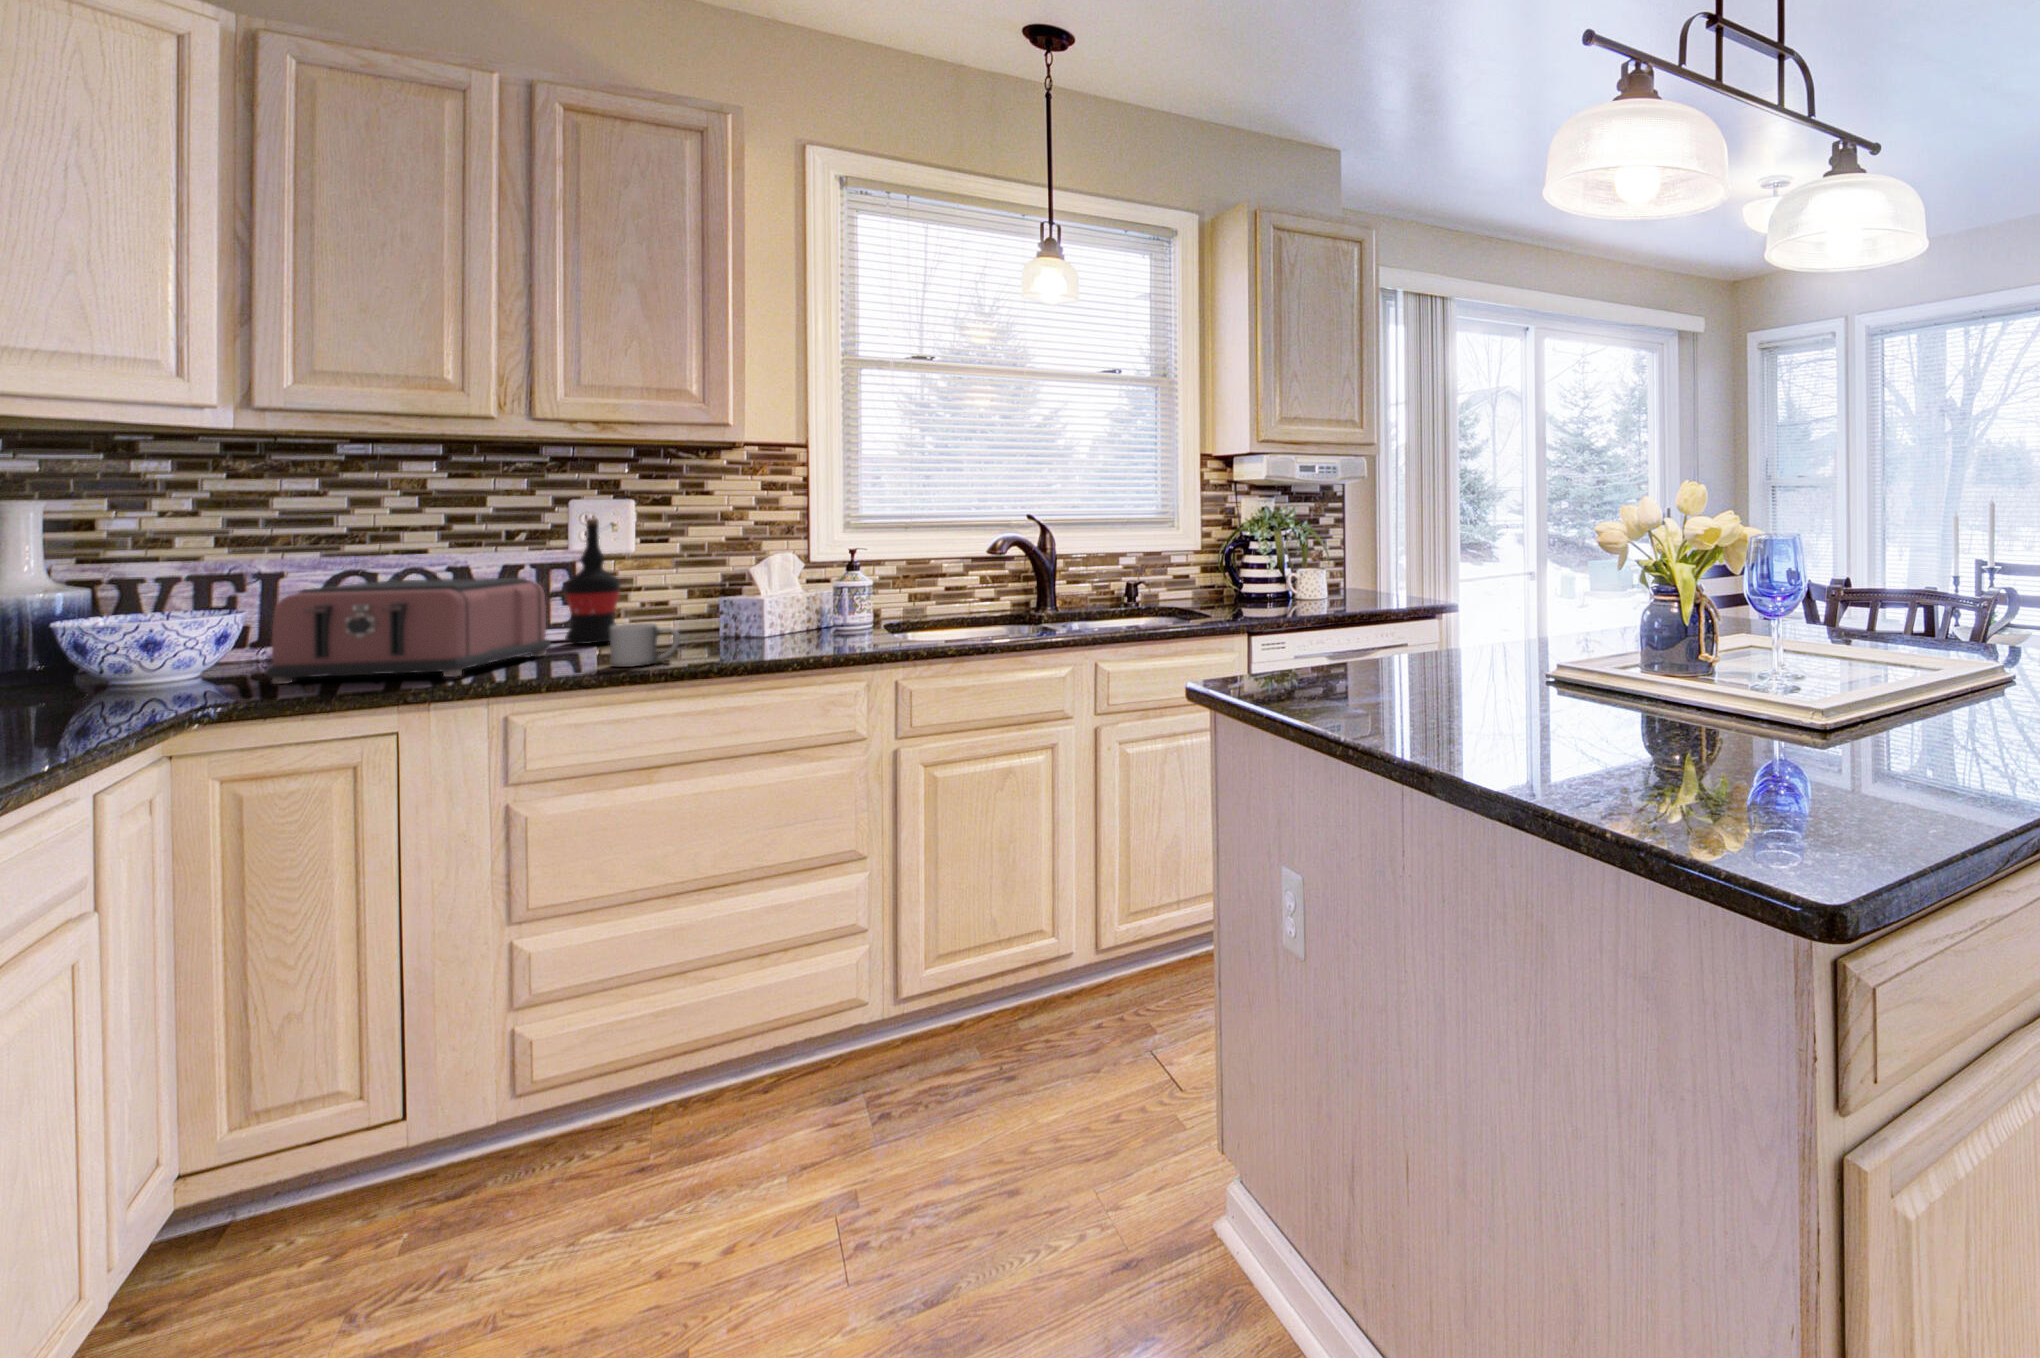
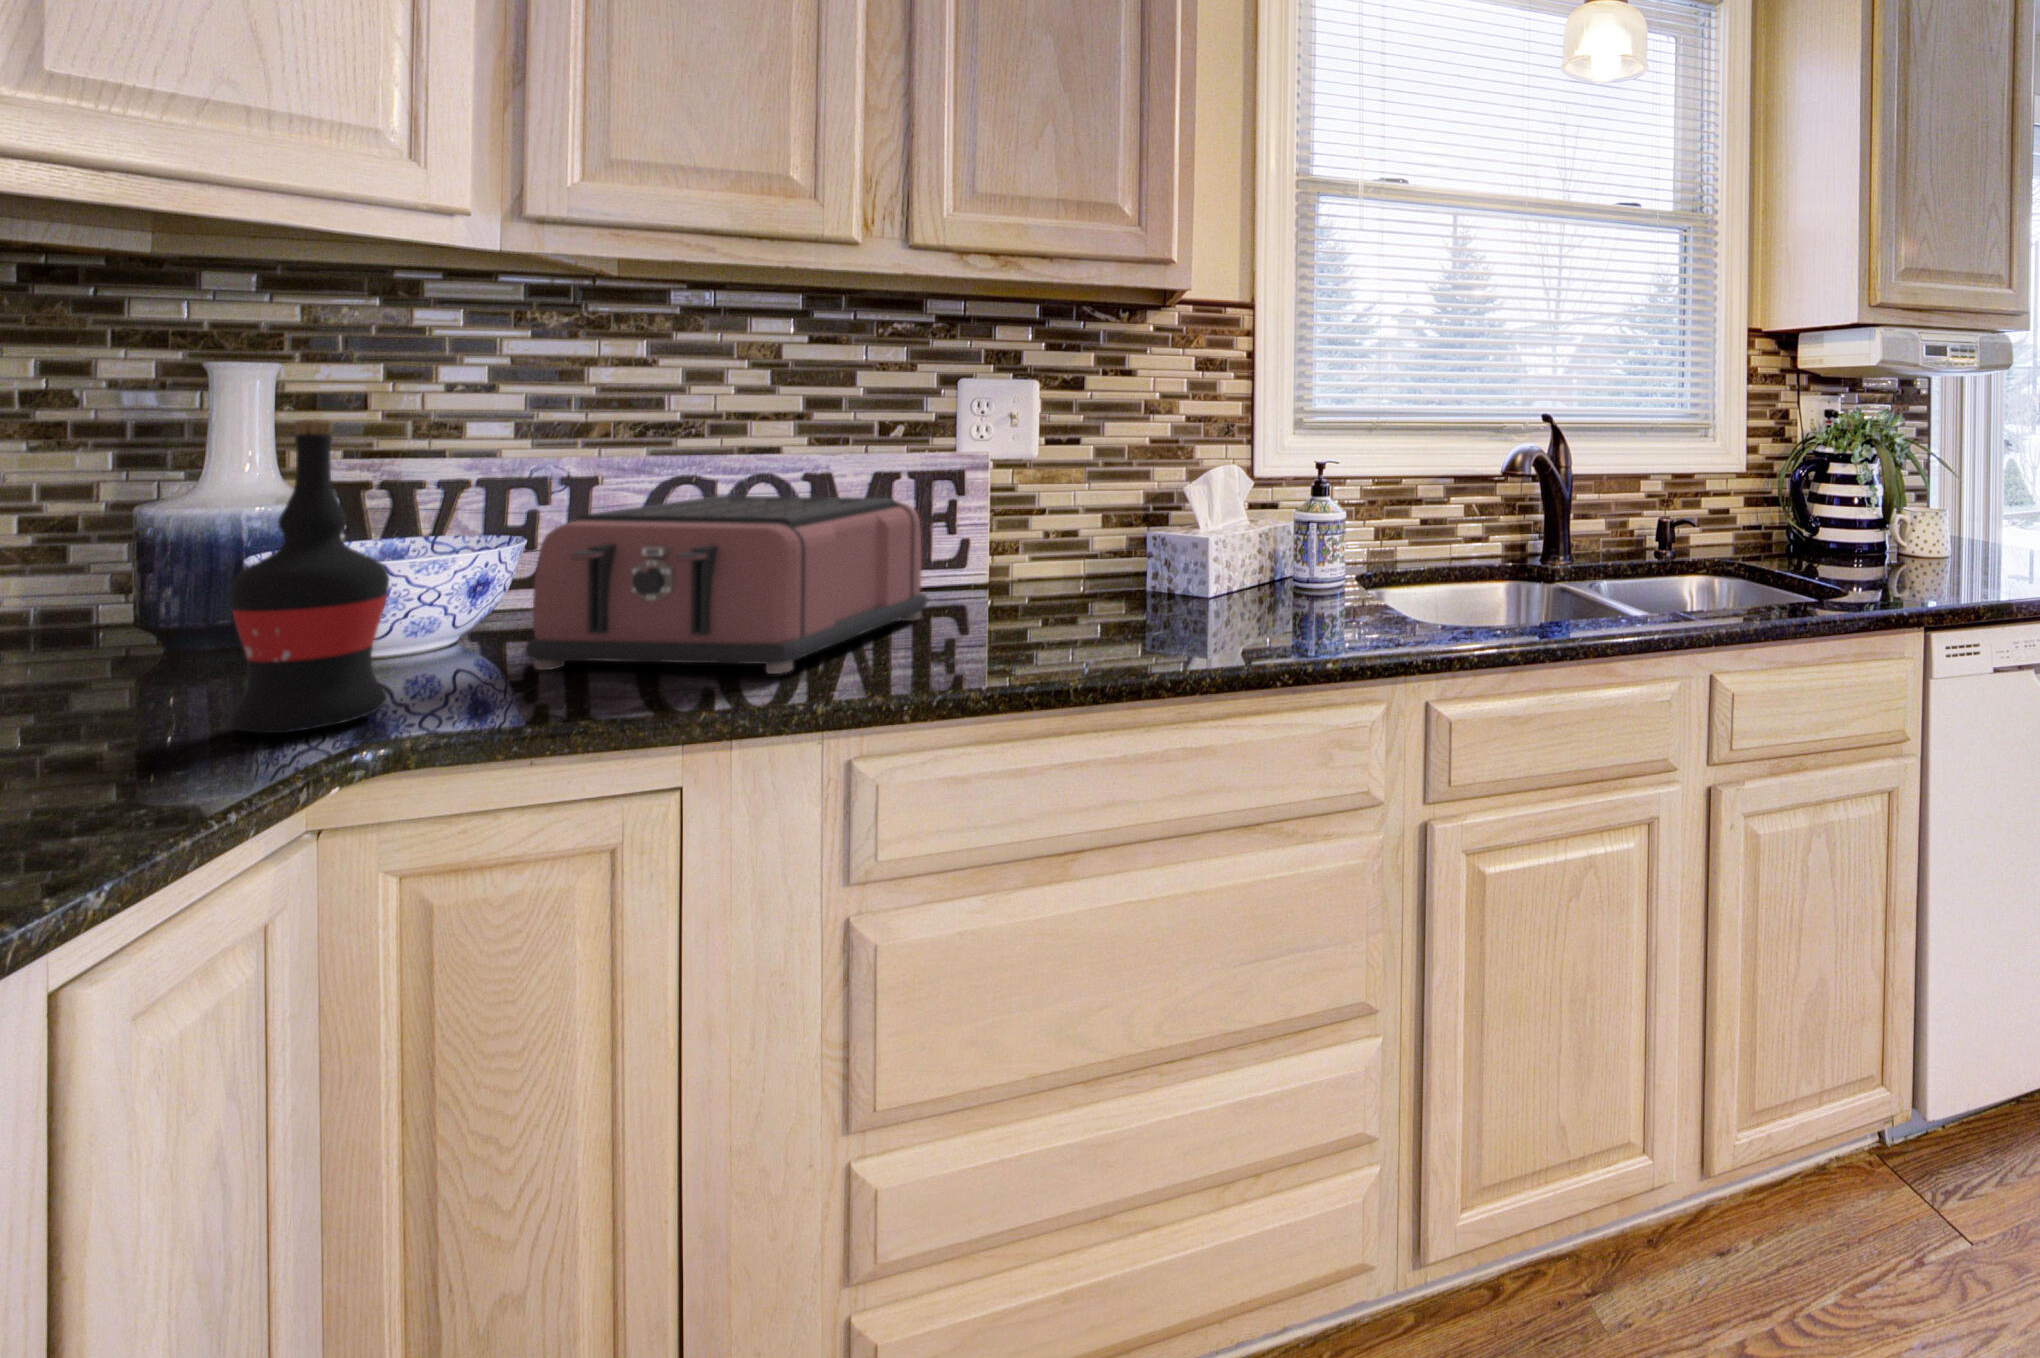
wine bottle: present [565,518,620,643] -> present [229,419,389,733]
mug: present [610,623,680,667] -> none [1006,583,1105,661]

